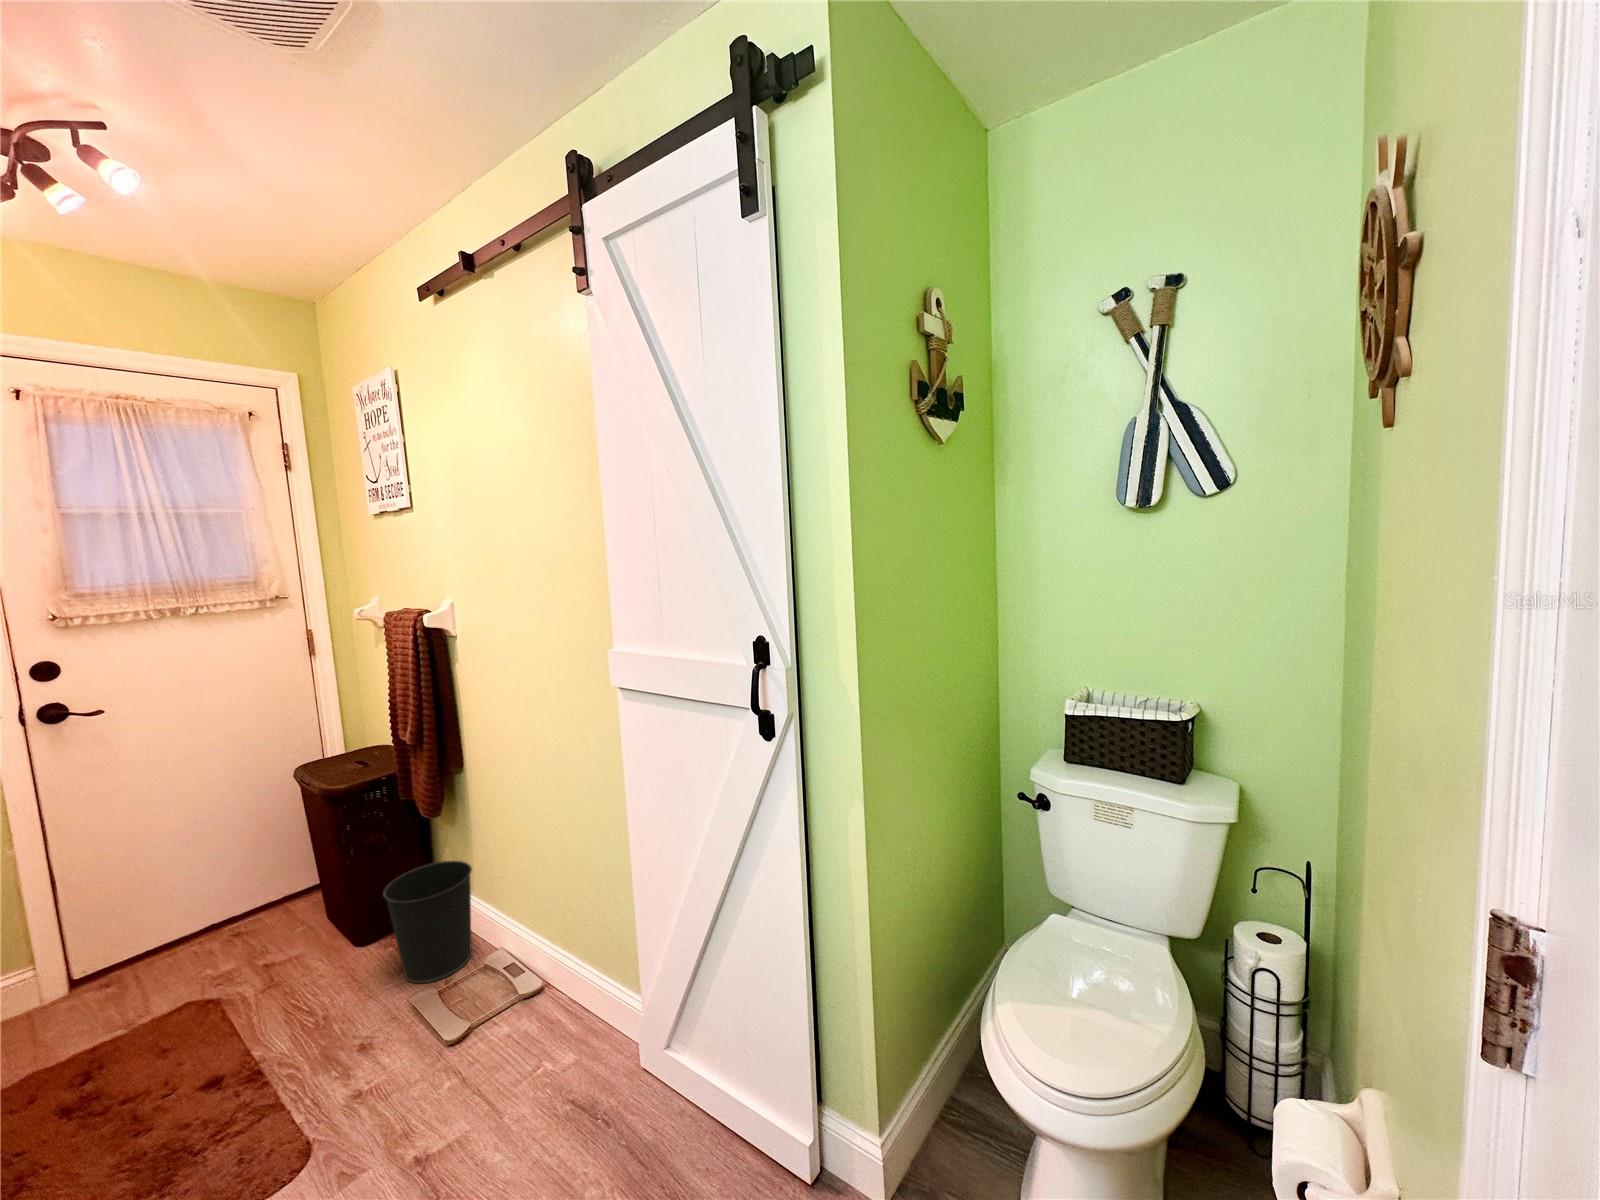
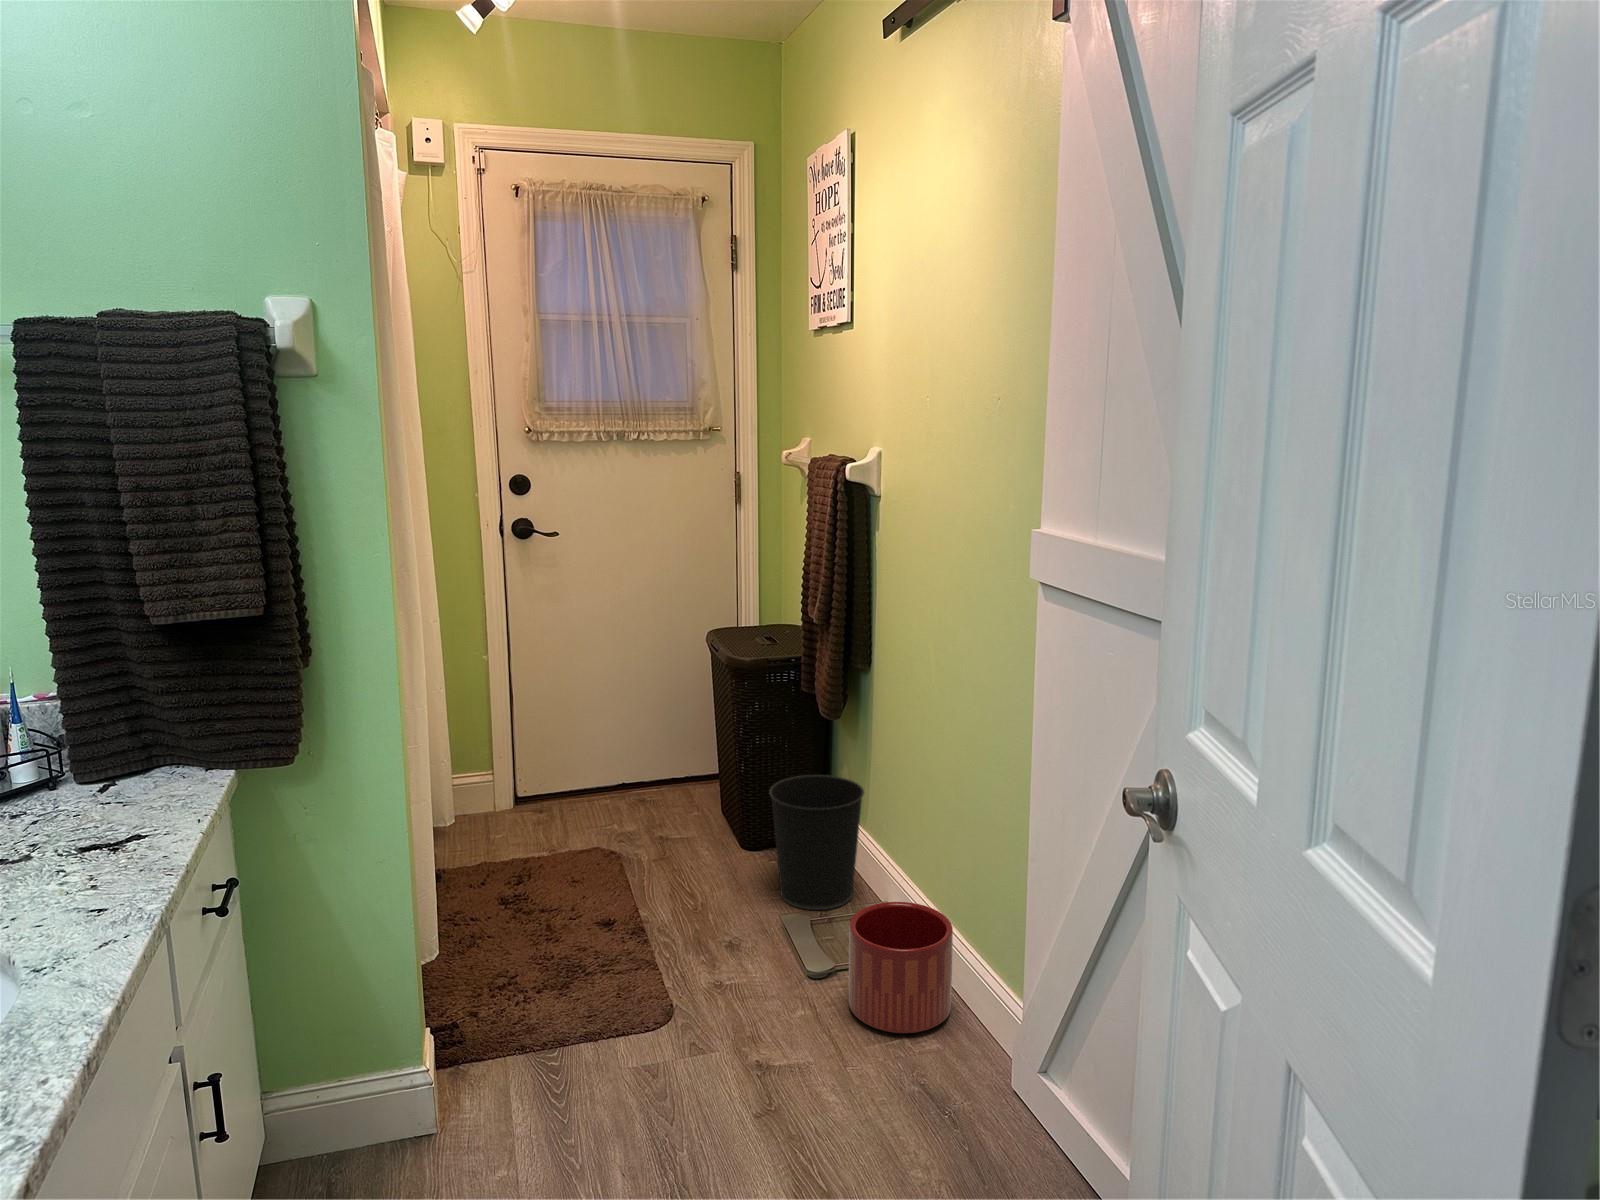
planter: none [482,946,575,1066] -> present [849,902,953,1033]

